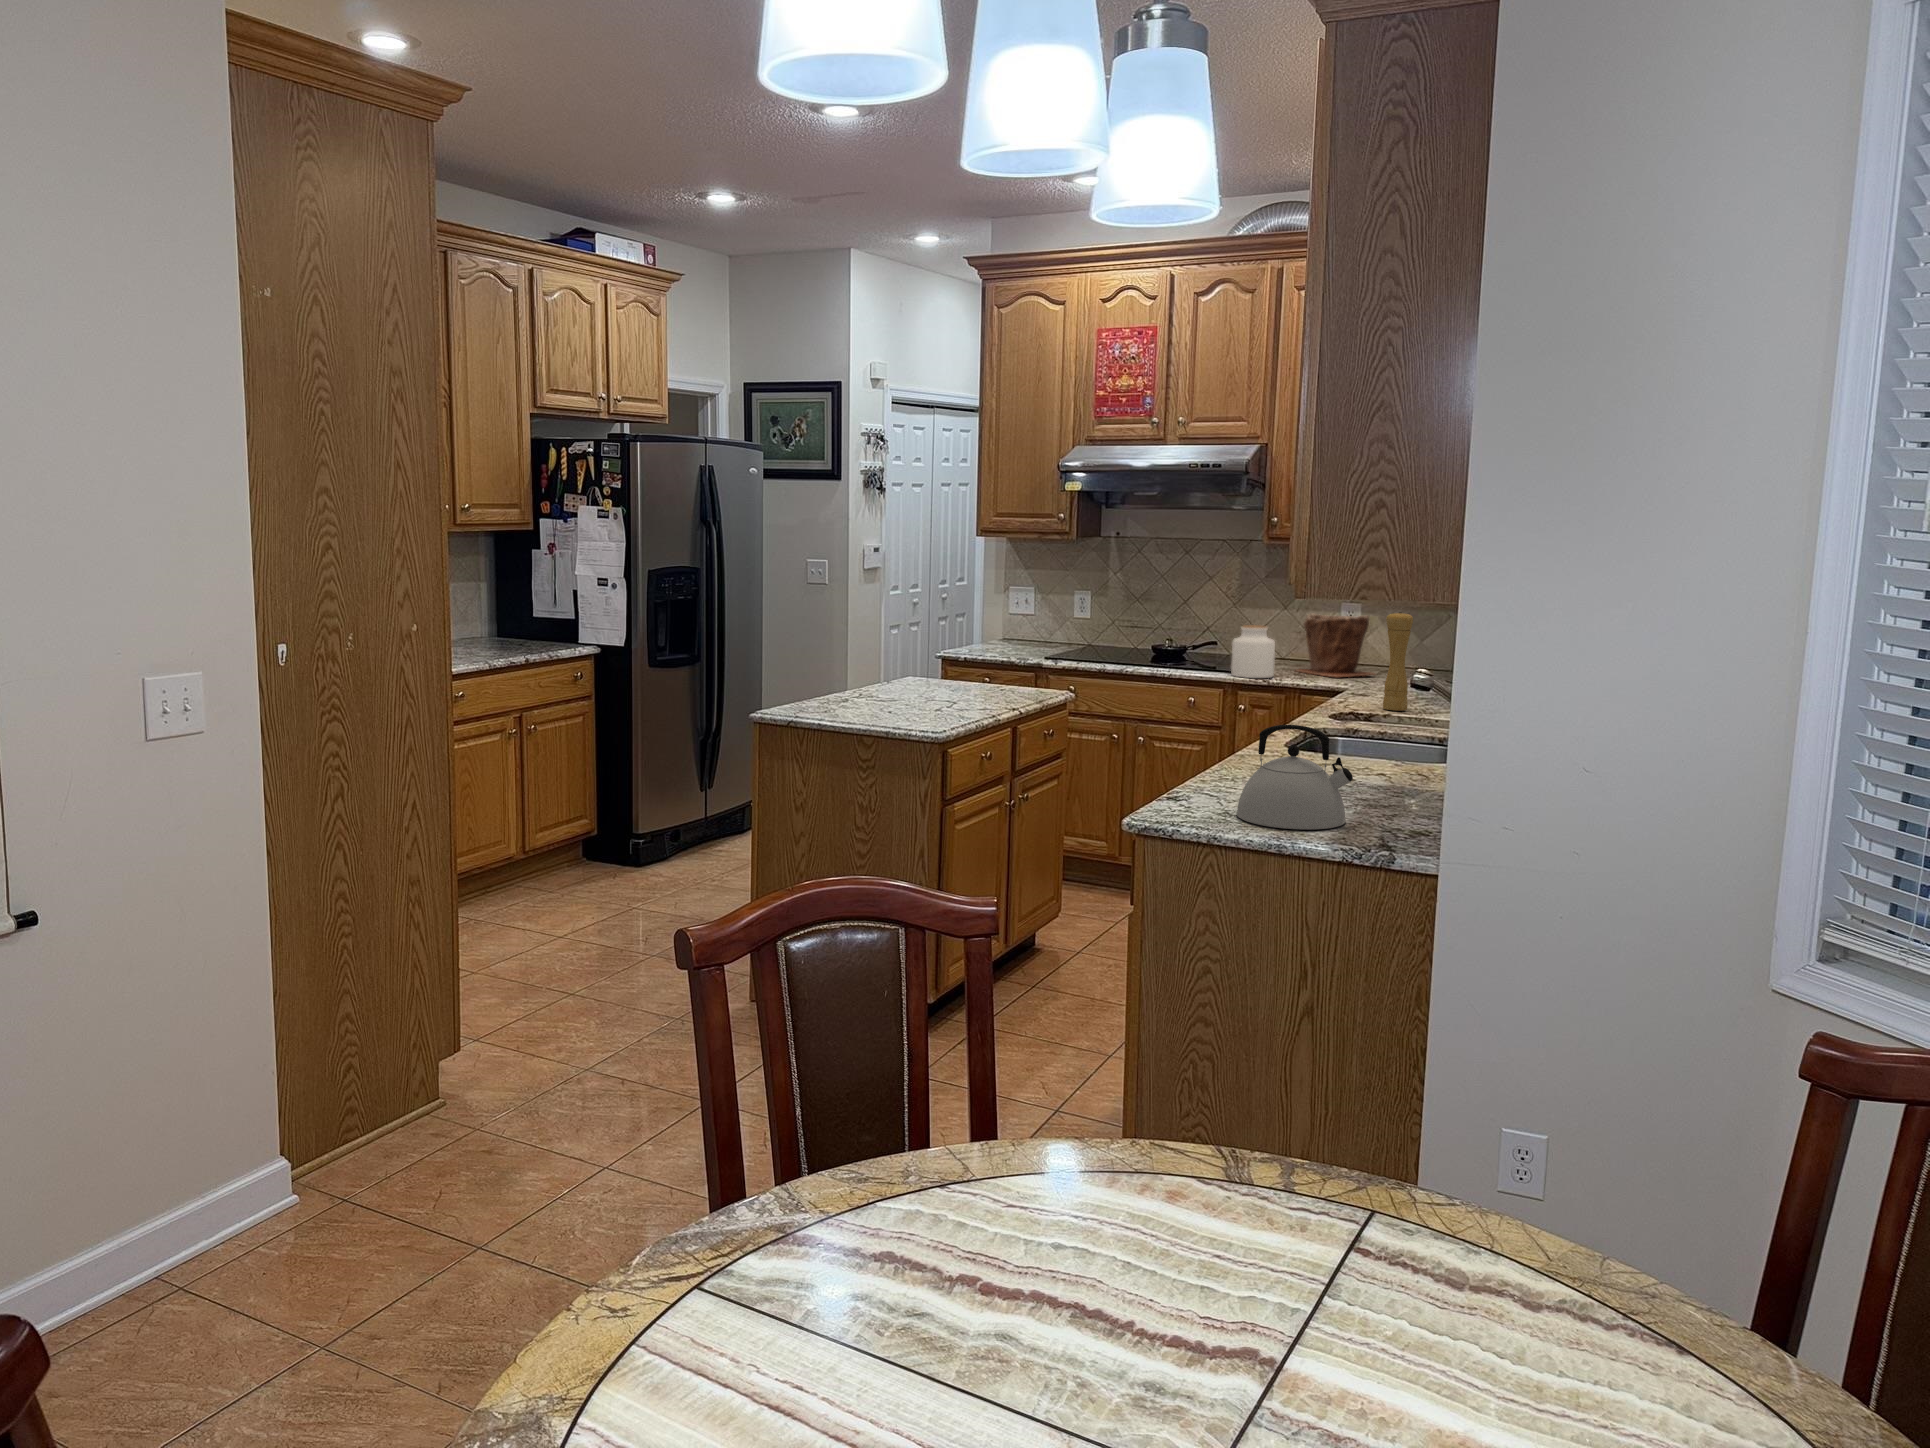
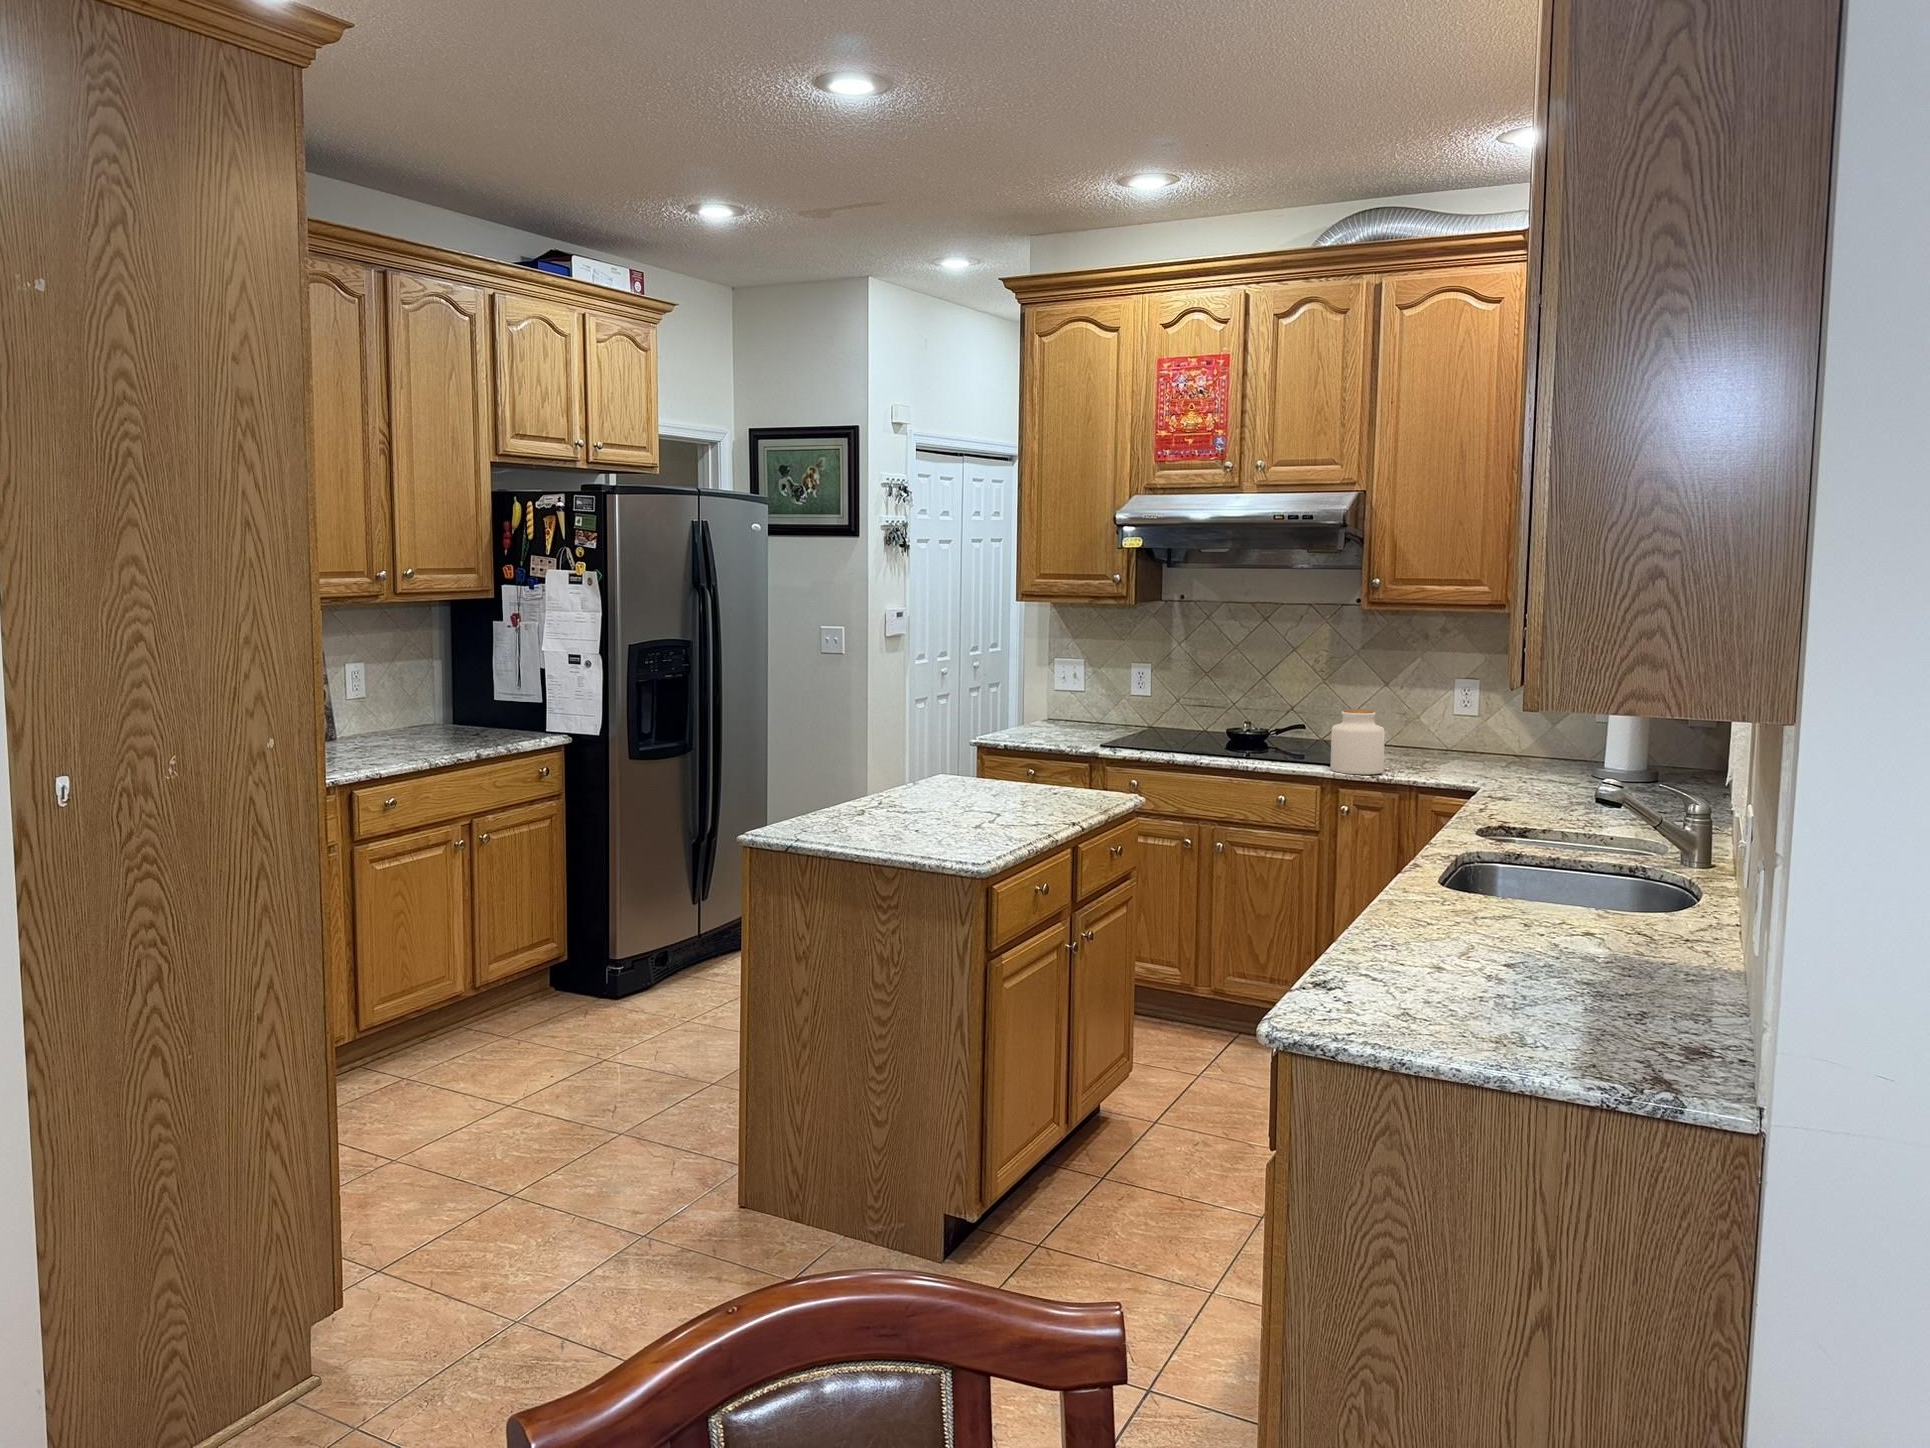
pepper mill: present [1383,612,1413,711] -> none [1539,698,1577,823]
plant pot: present [1296,613,1374,677] -> none [1403,692,1506,772]
kettle: present [1236,725,1353,830] -> none [1419,888,1598,1049]

